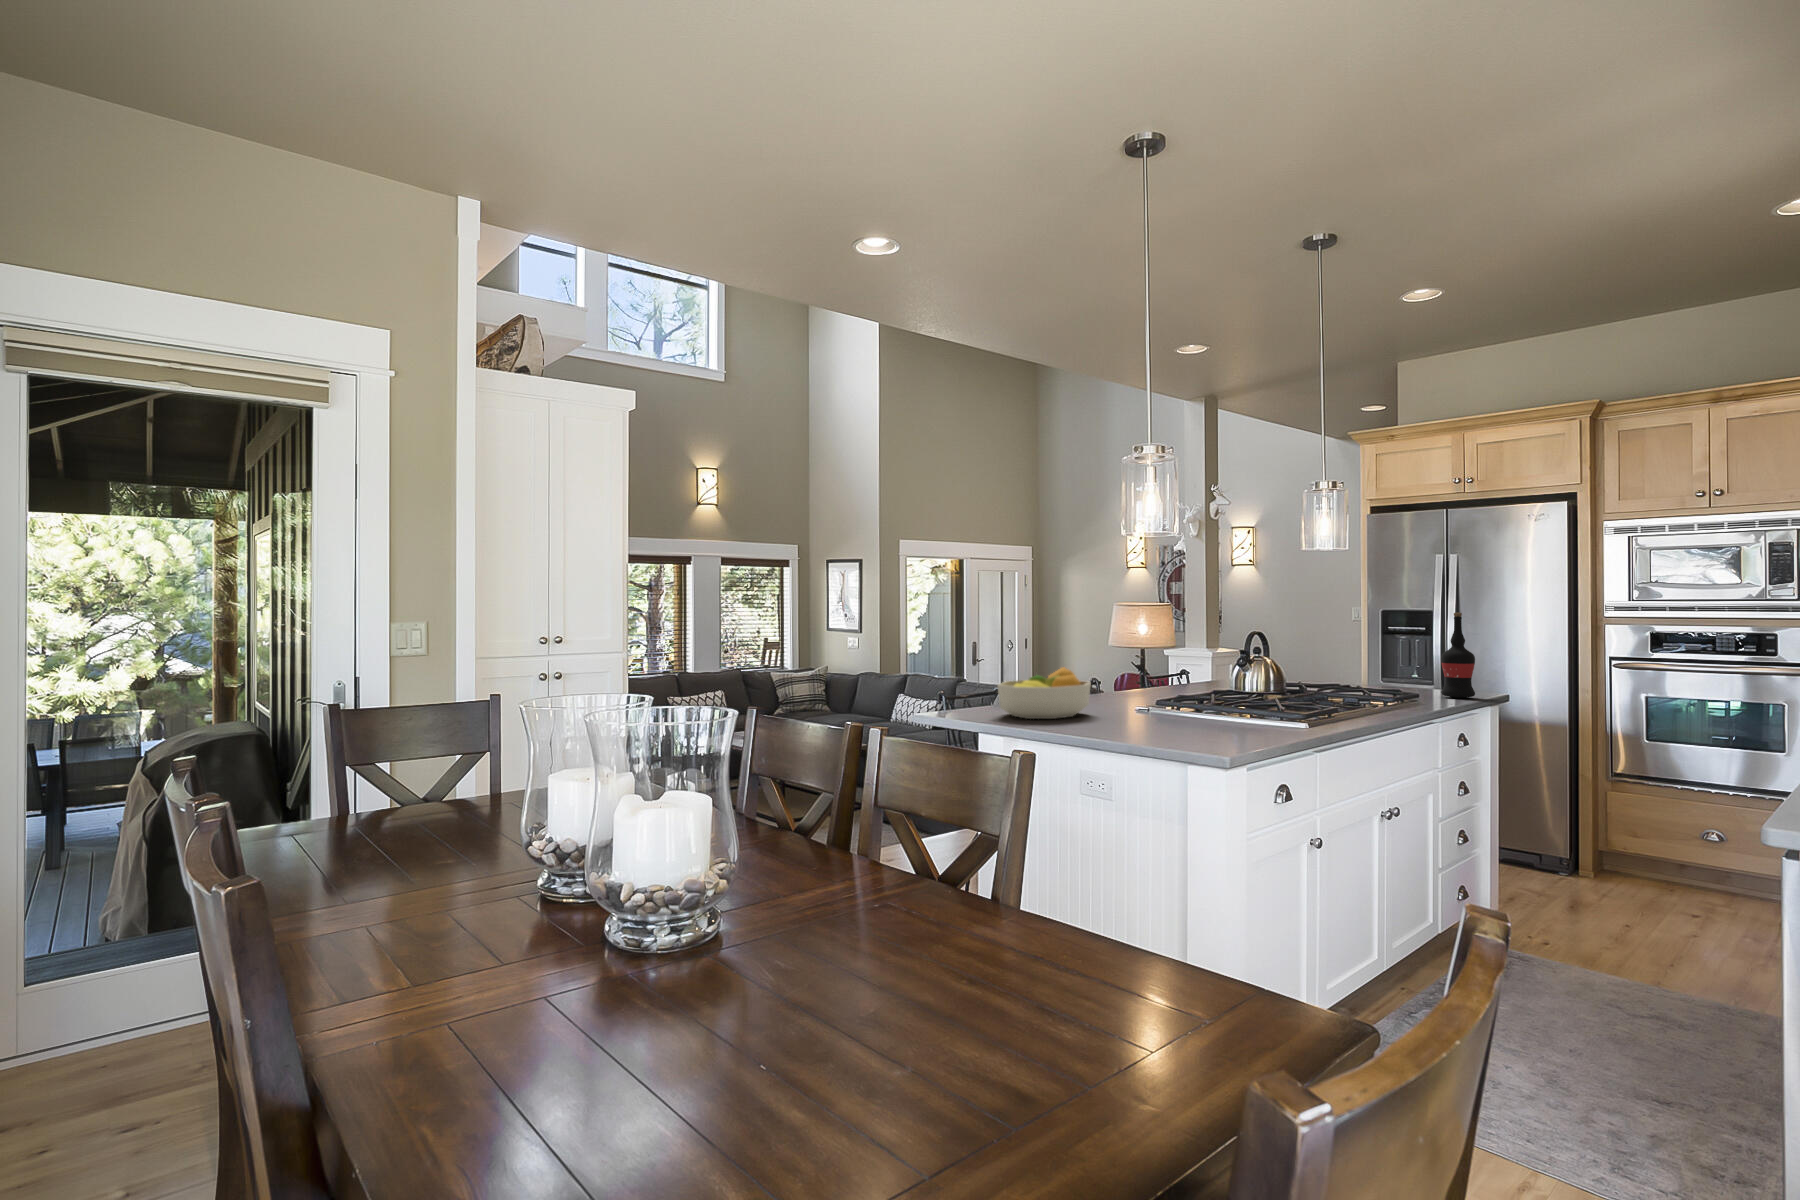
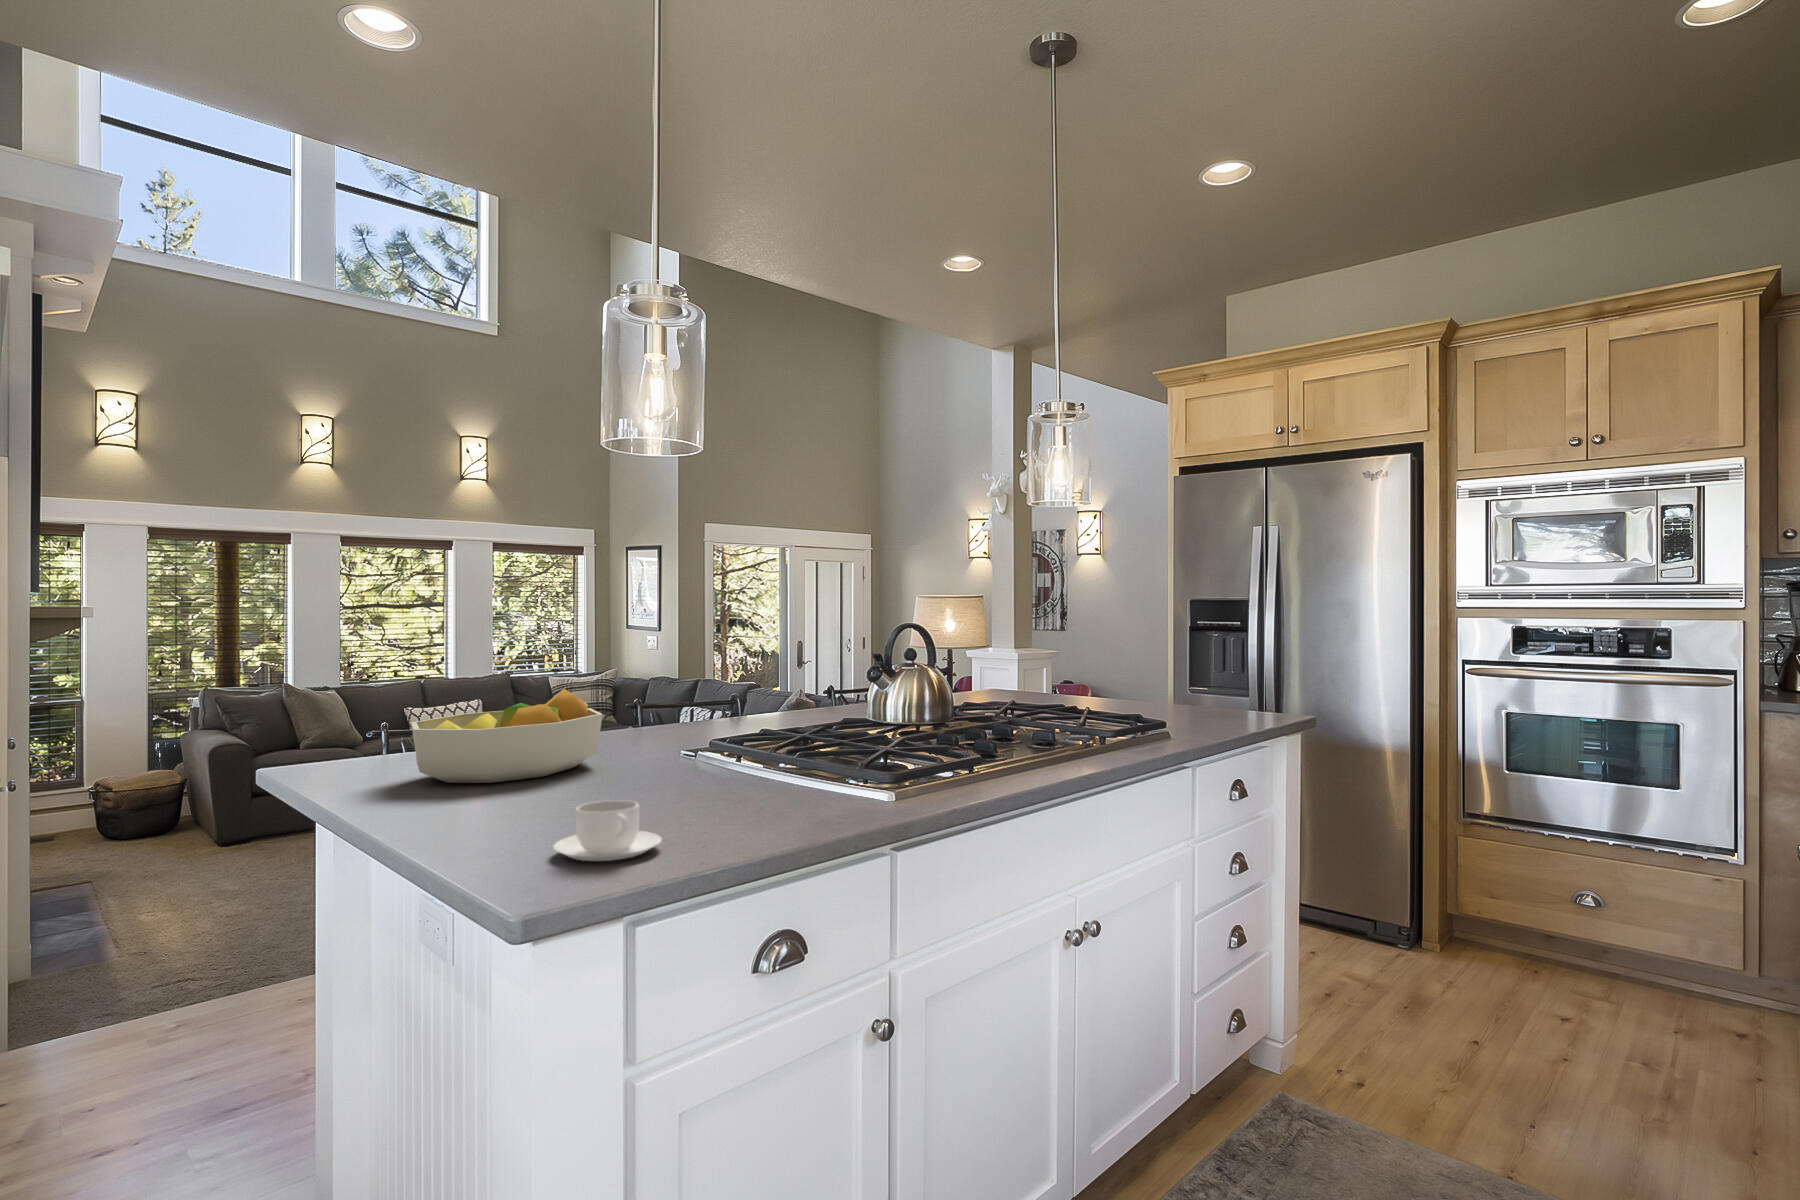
wine bottle: present [1441,613,1475,698] -> none [1216,600,1261,724]
coffee cup: none [1184,716,1237,742] -> present [553,800,661,861]

